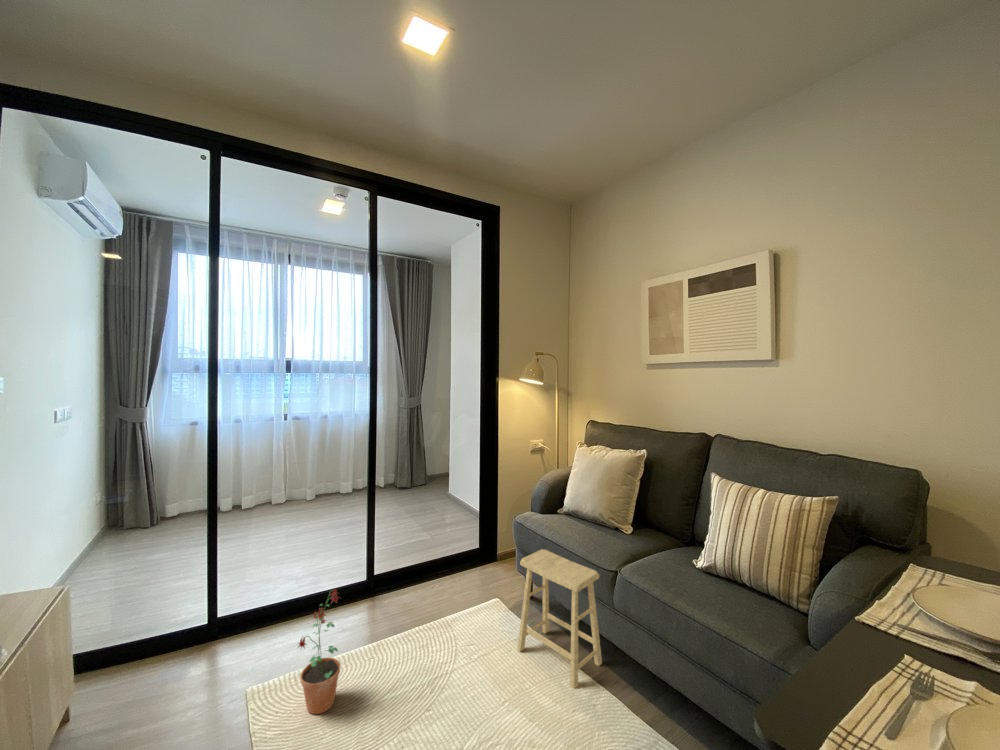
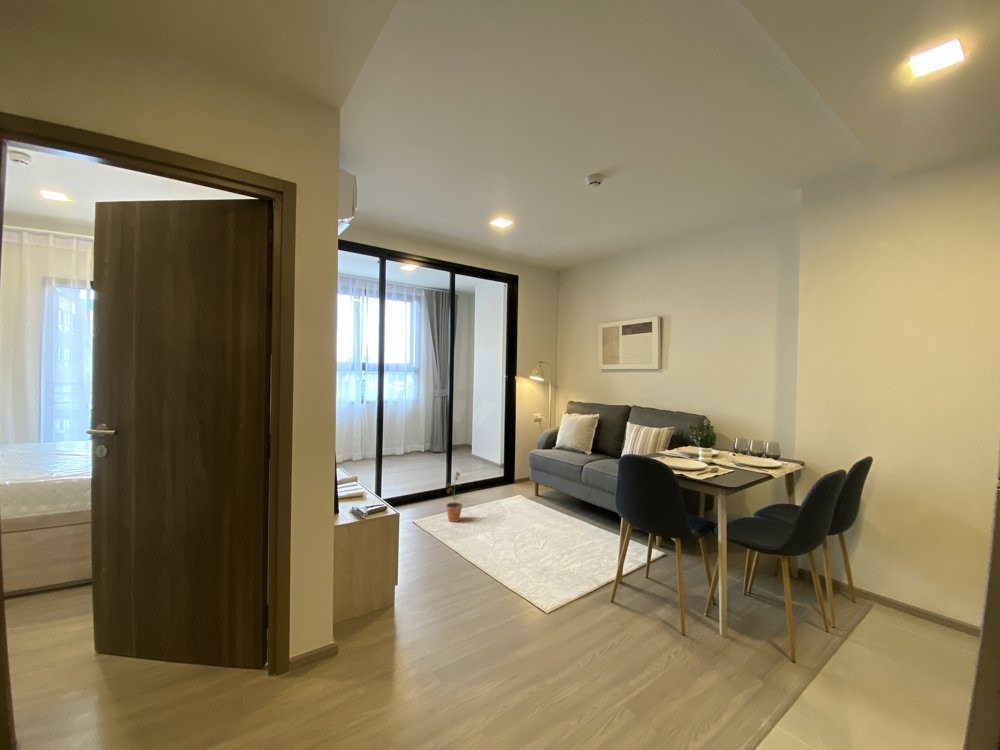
footstool: present [517,549,602,689] -> none [536,462,576,516]

